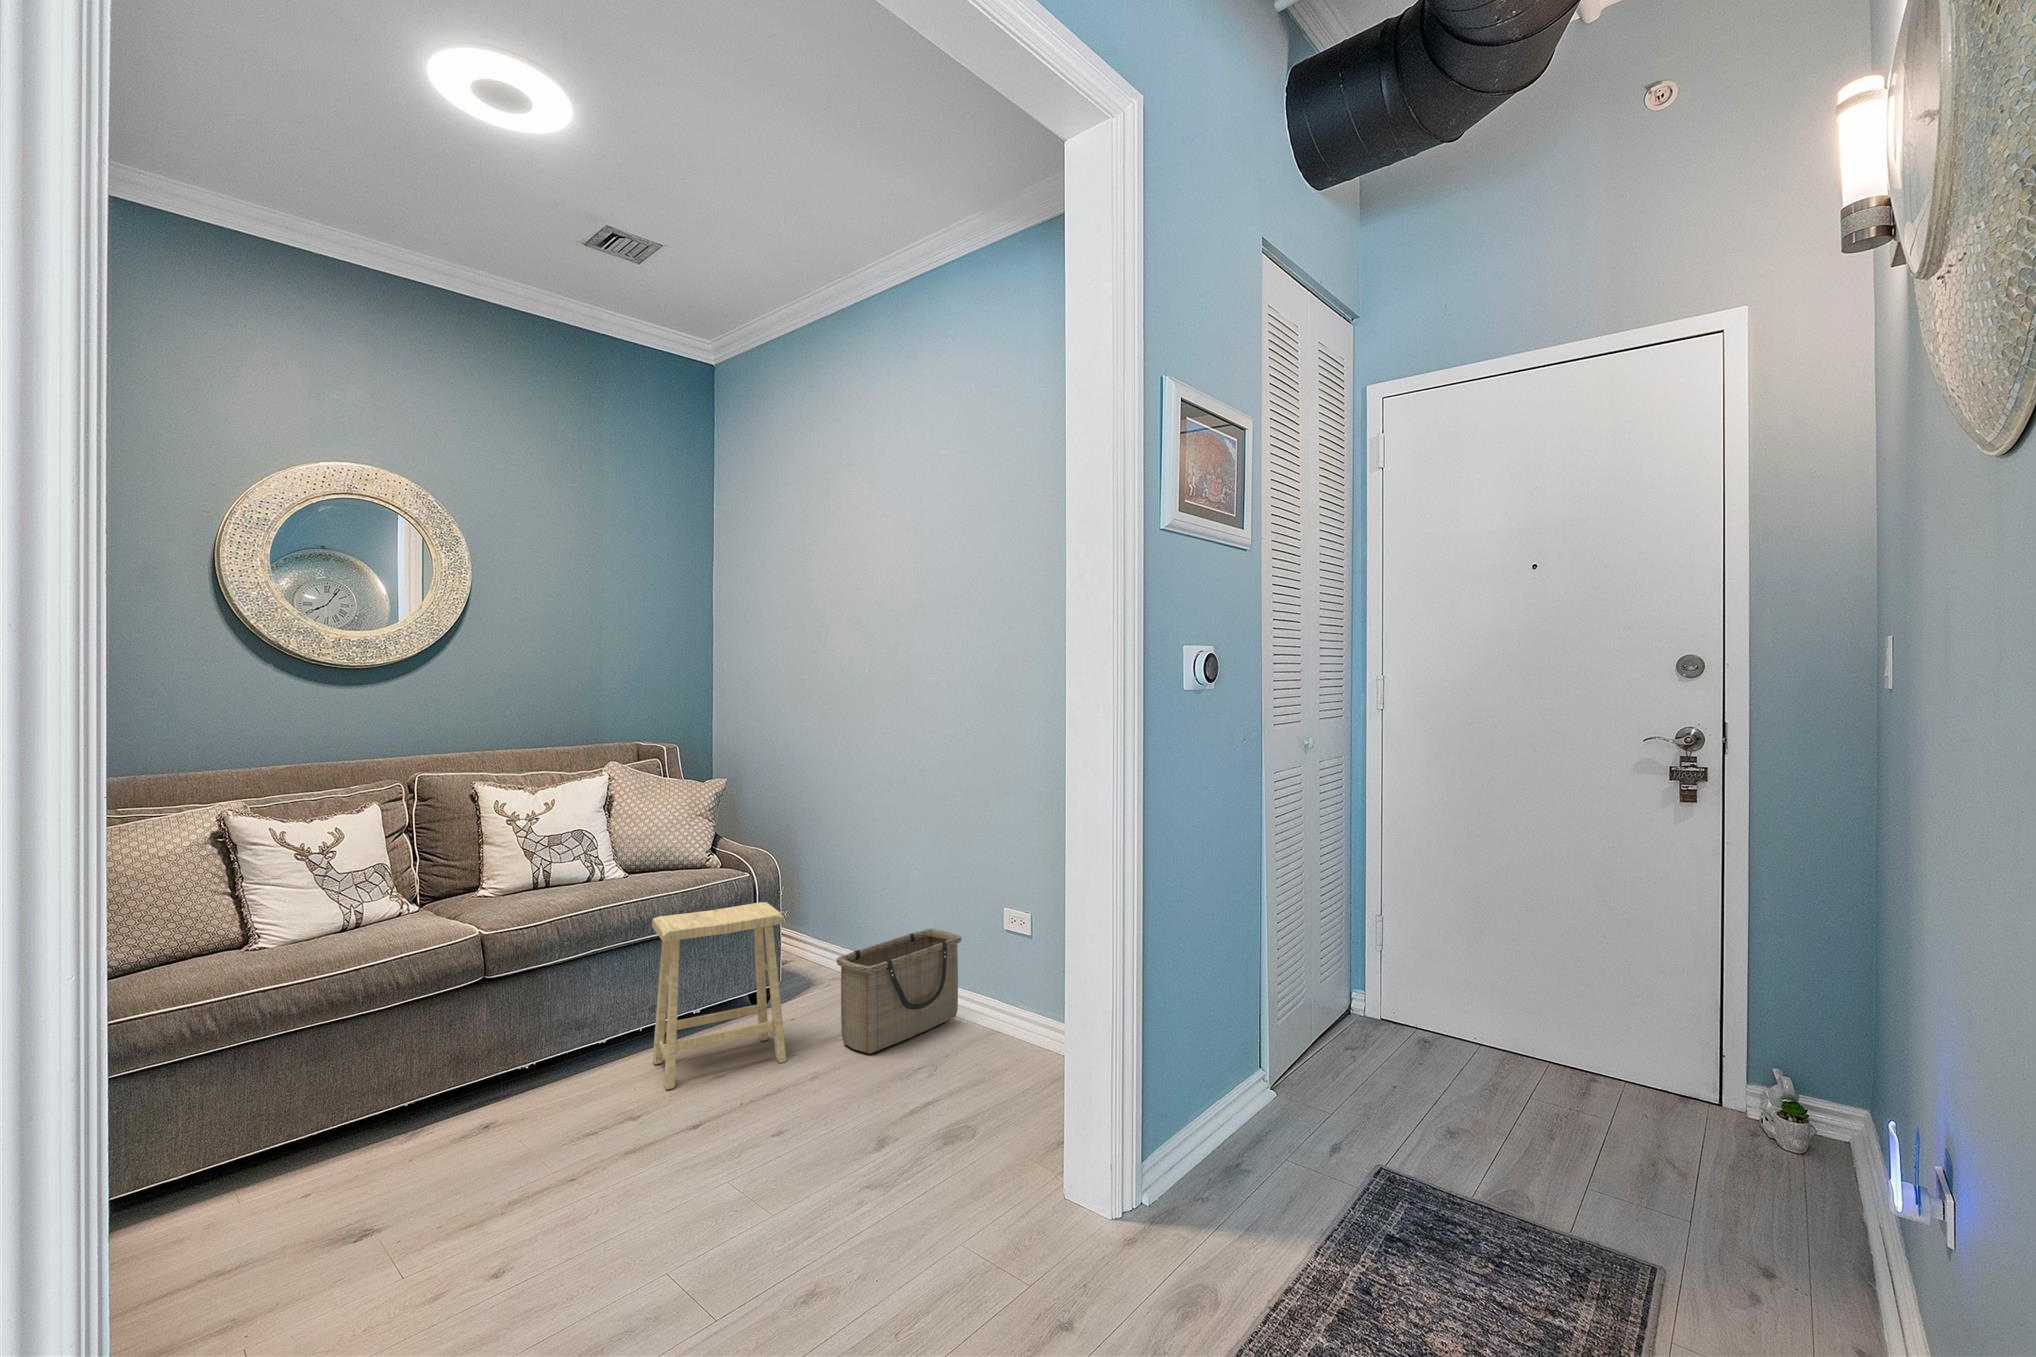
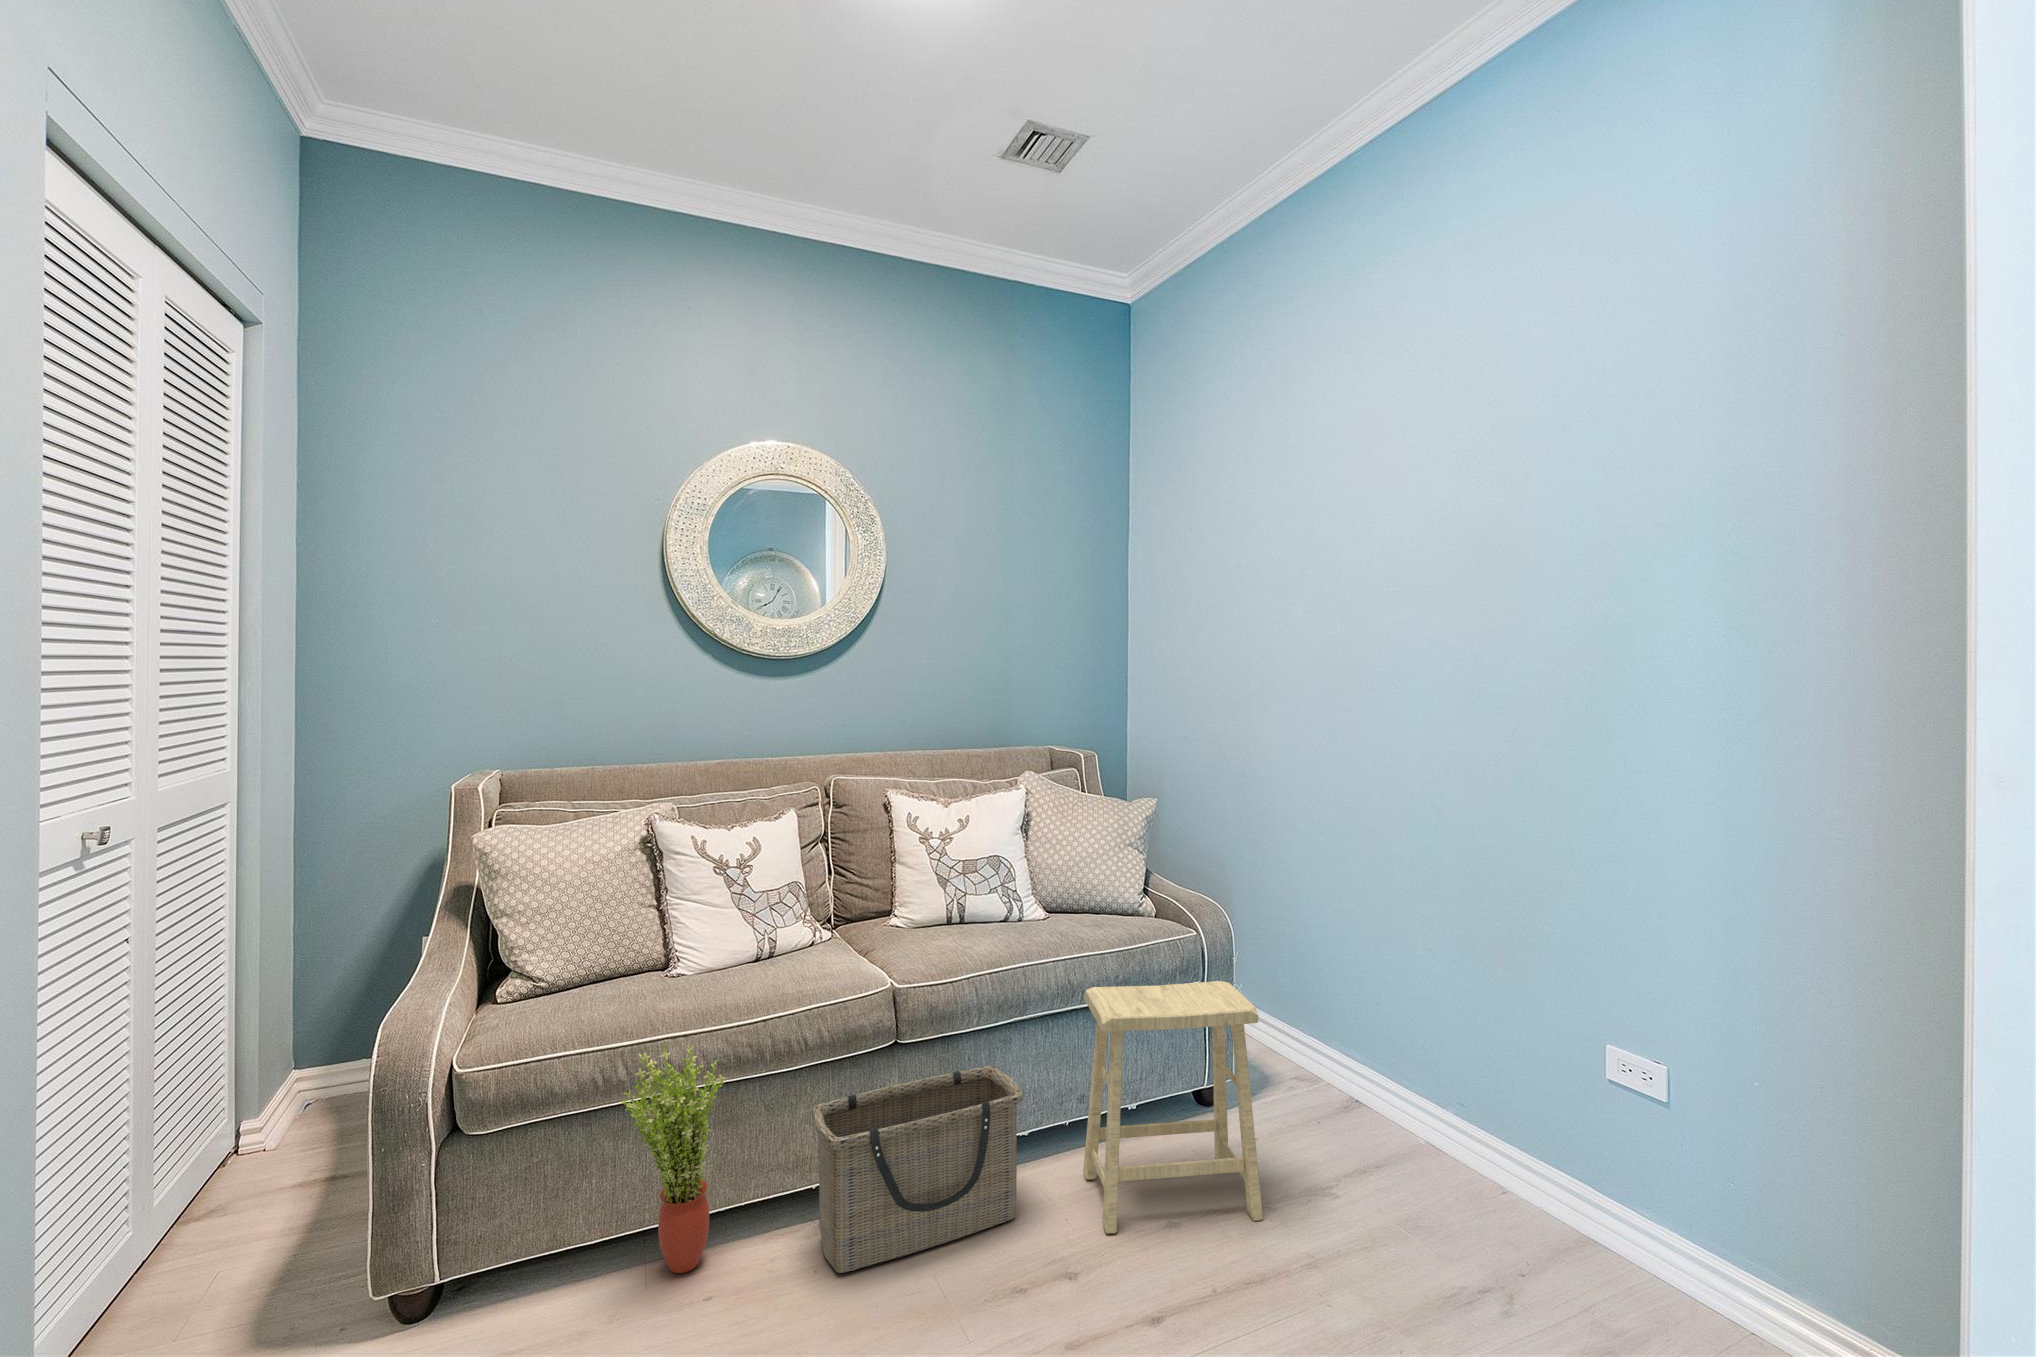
basket: present [836,929,961,1053] -> present [813,1066,1023,1273]
potted plant: none [217,992,325,1184] -> present [622,1046,726,1273]

